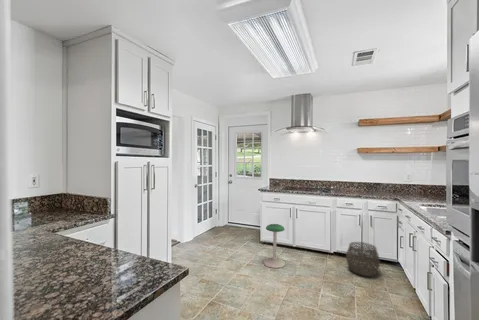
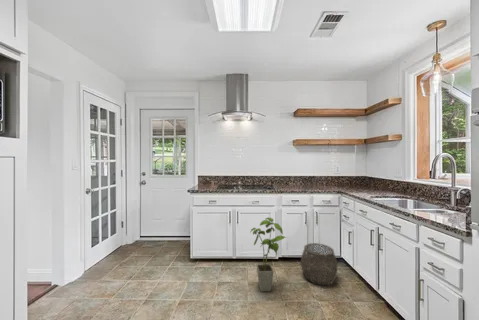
house plant: none [299,213,330,270] -> present [251,218,285,291]
stool: present [264,224,285,268] -> none [204,238,235,304]

